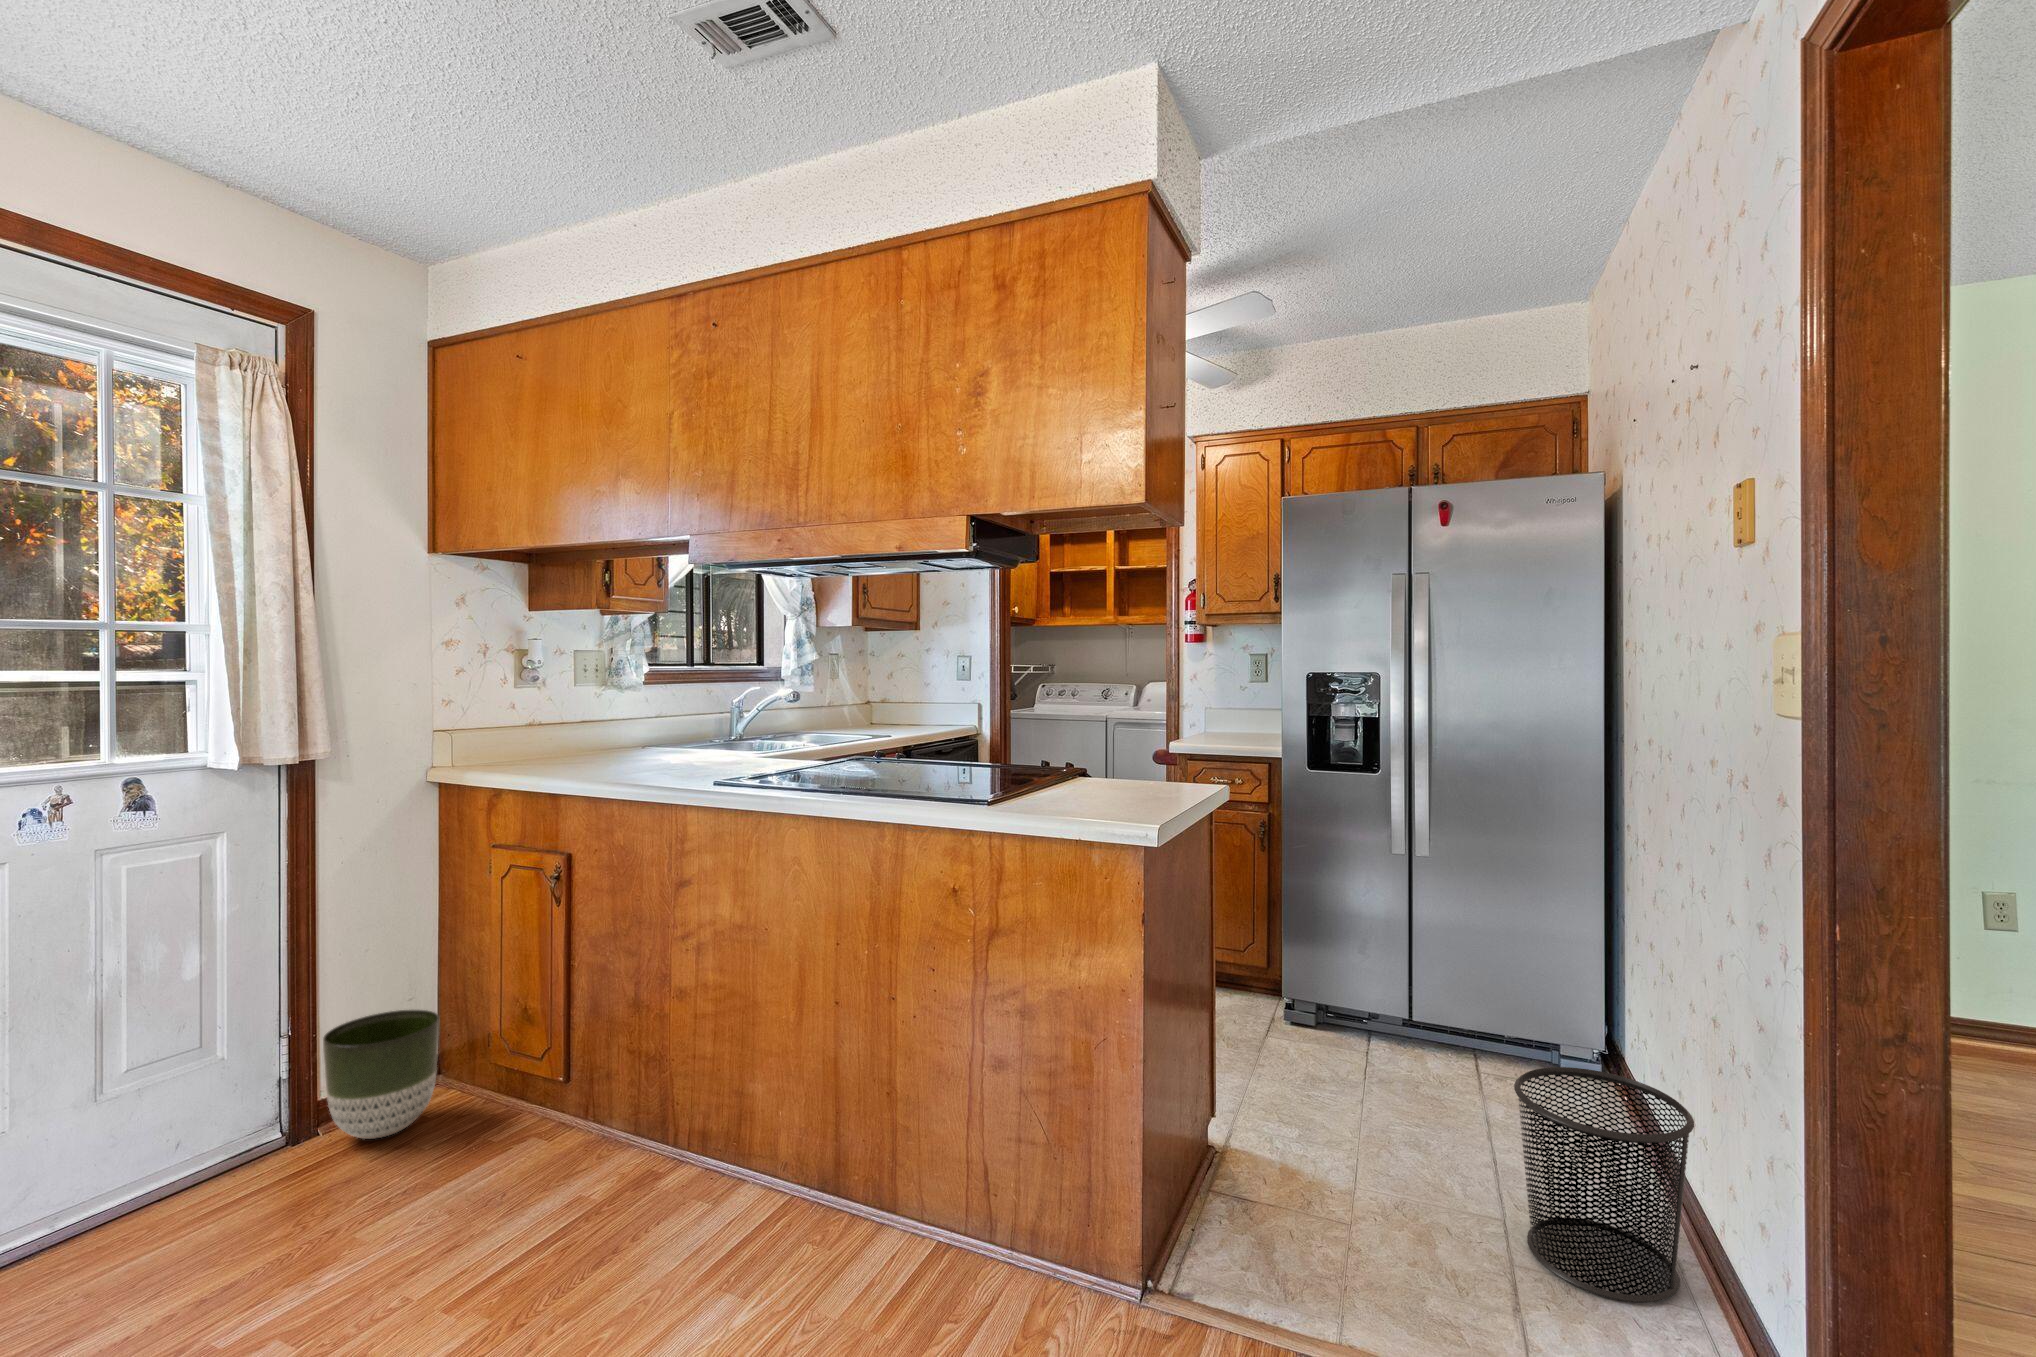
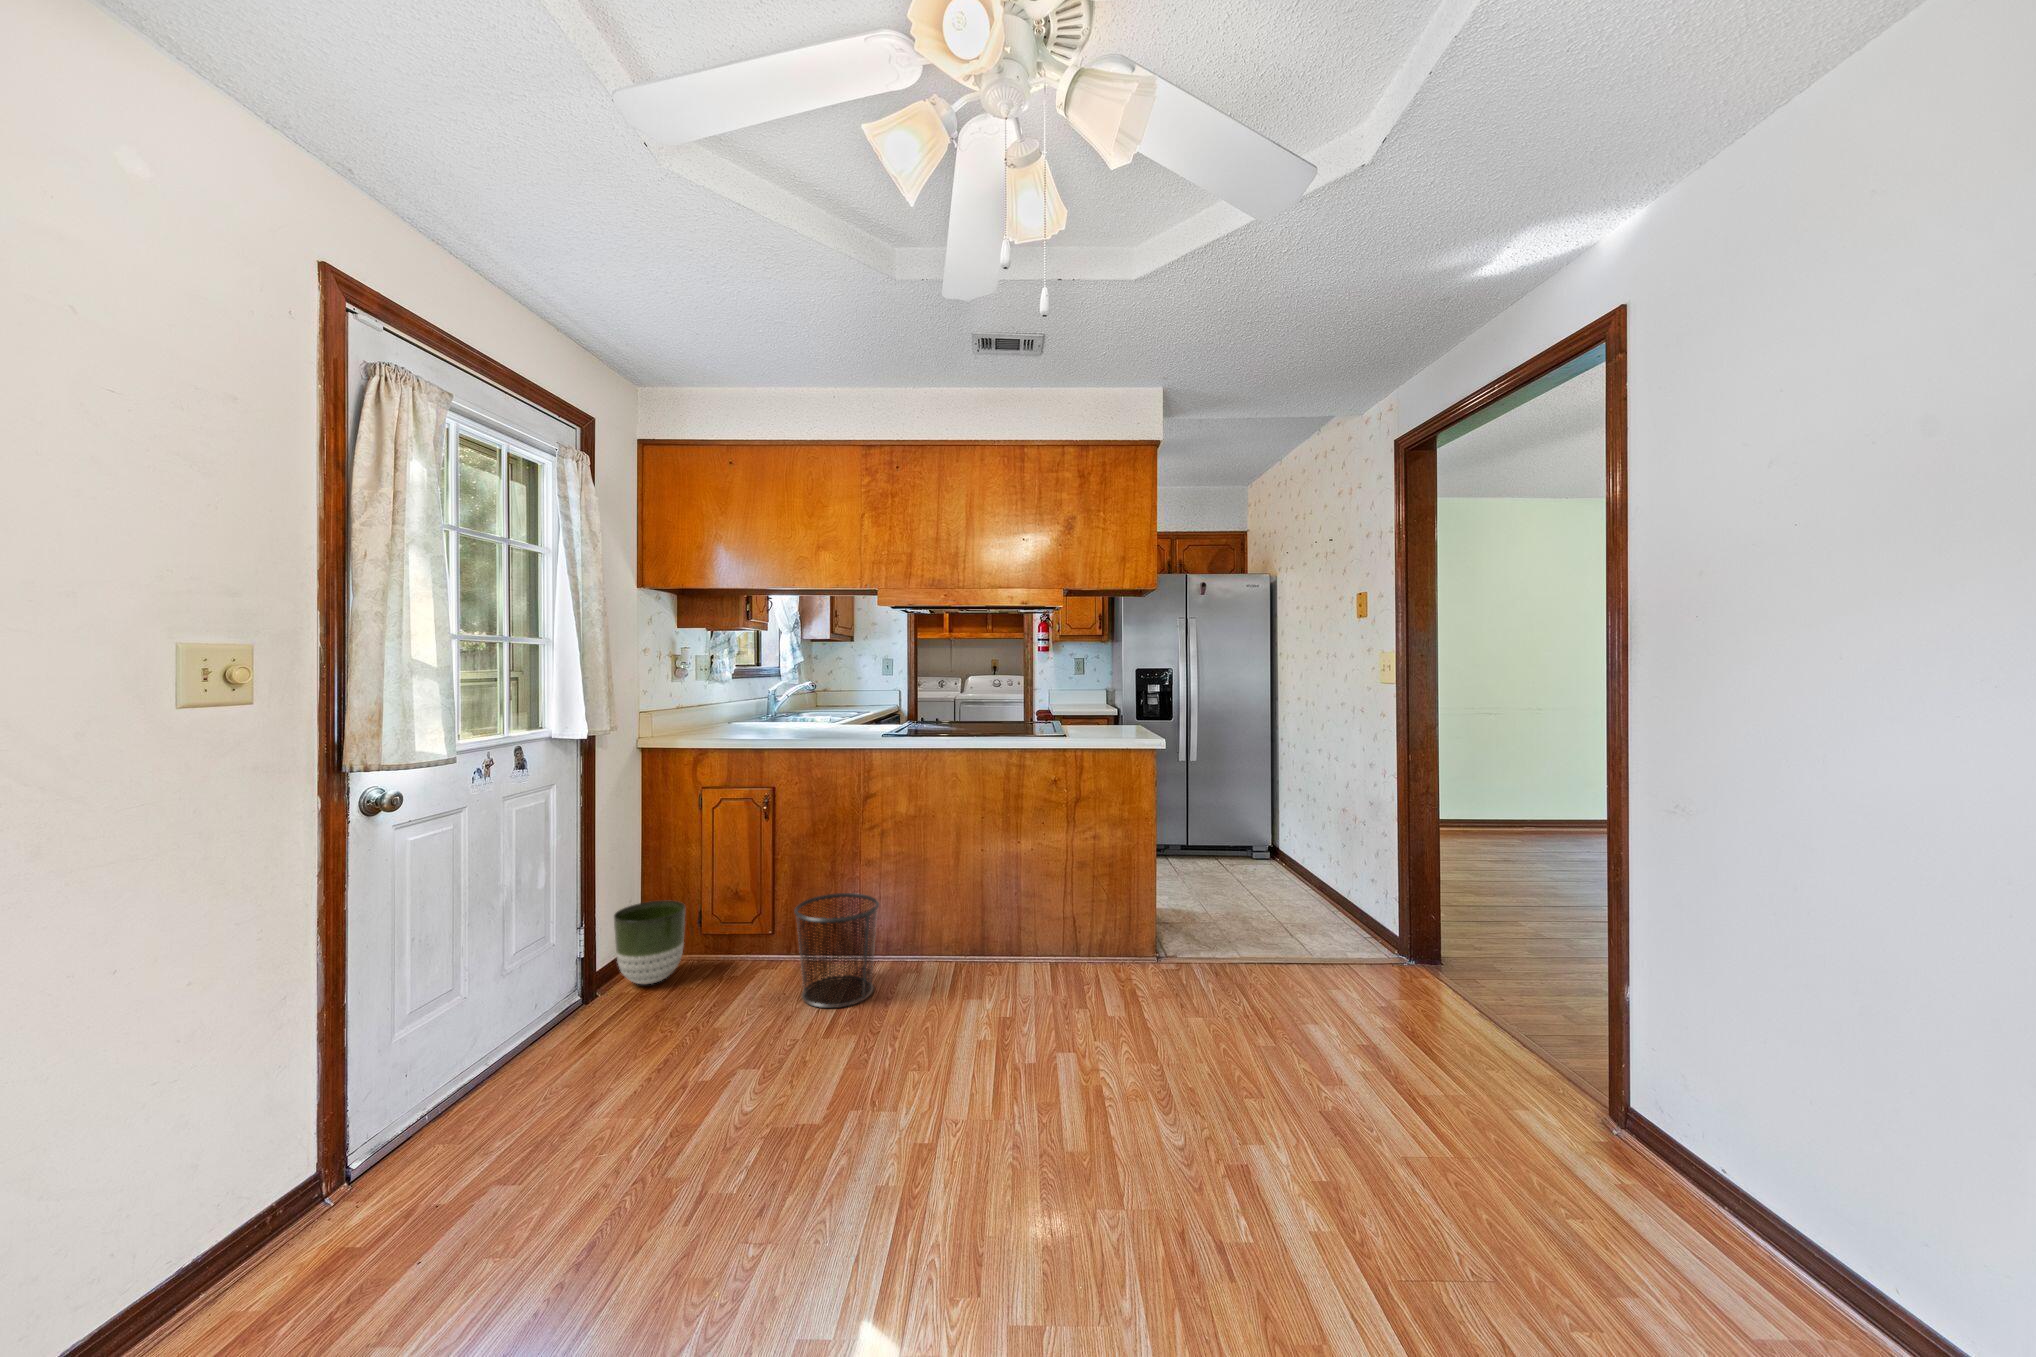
waste bin: present [1514,1067,1694,1303] -> present [794,893,879,1008]

